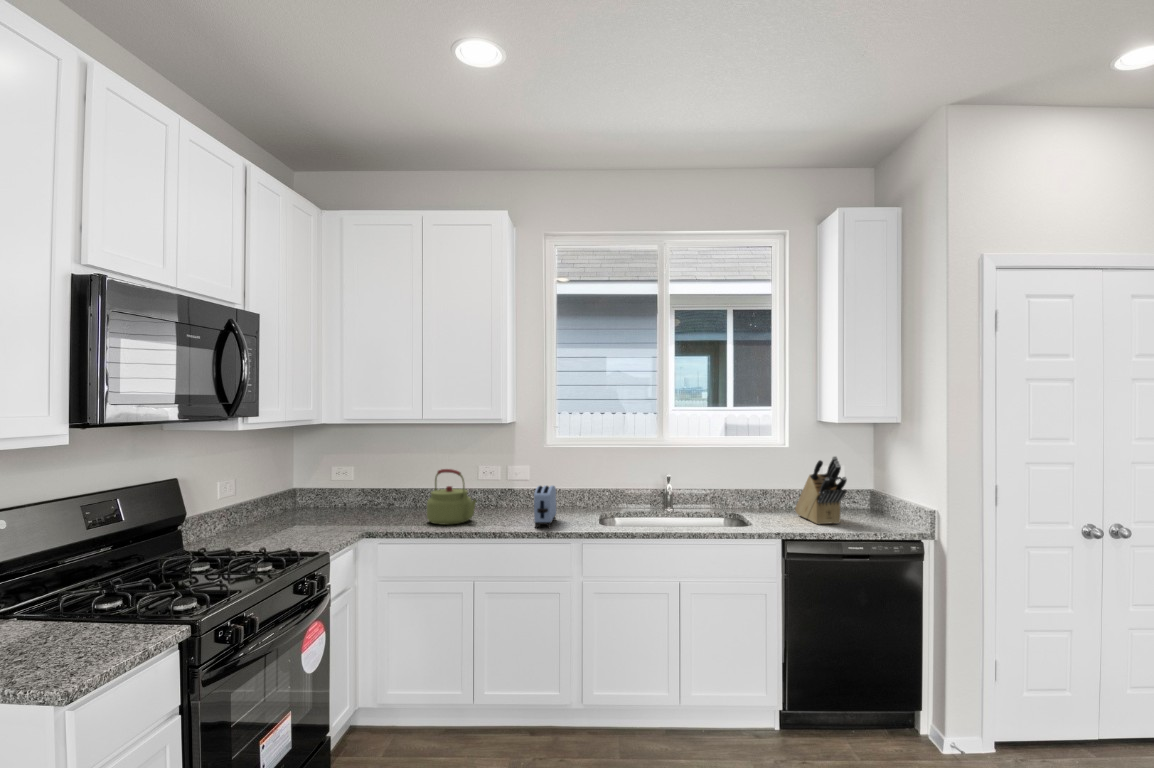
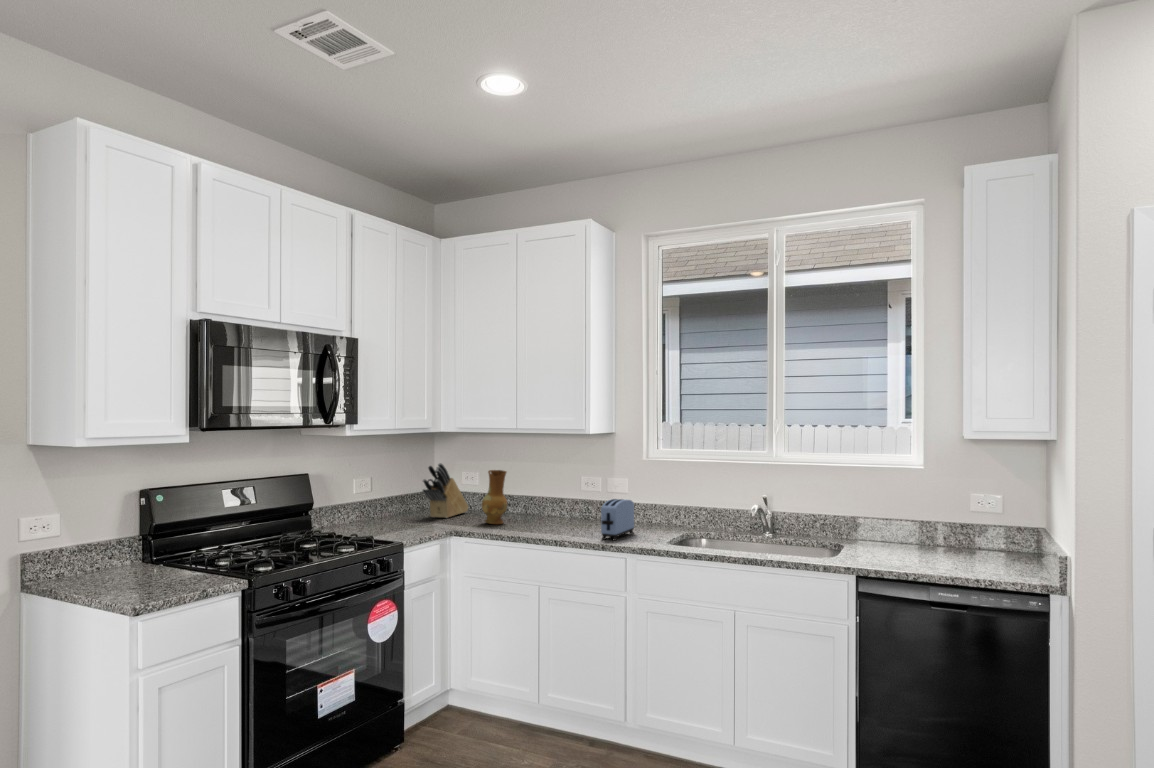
knife block: present [795,456,847,524] -> present [423,463,468,518]
ceramic jug: none [380,462,409,522] -> present [482,470,507,524]
kettle: present [427,469,476,525] -> none [517,478,559,530]

